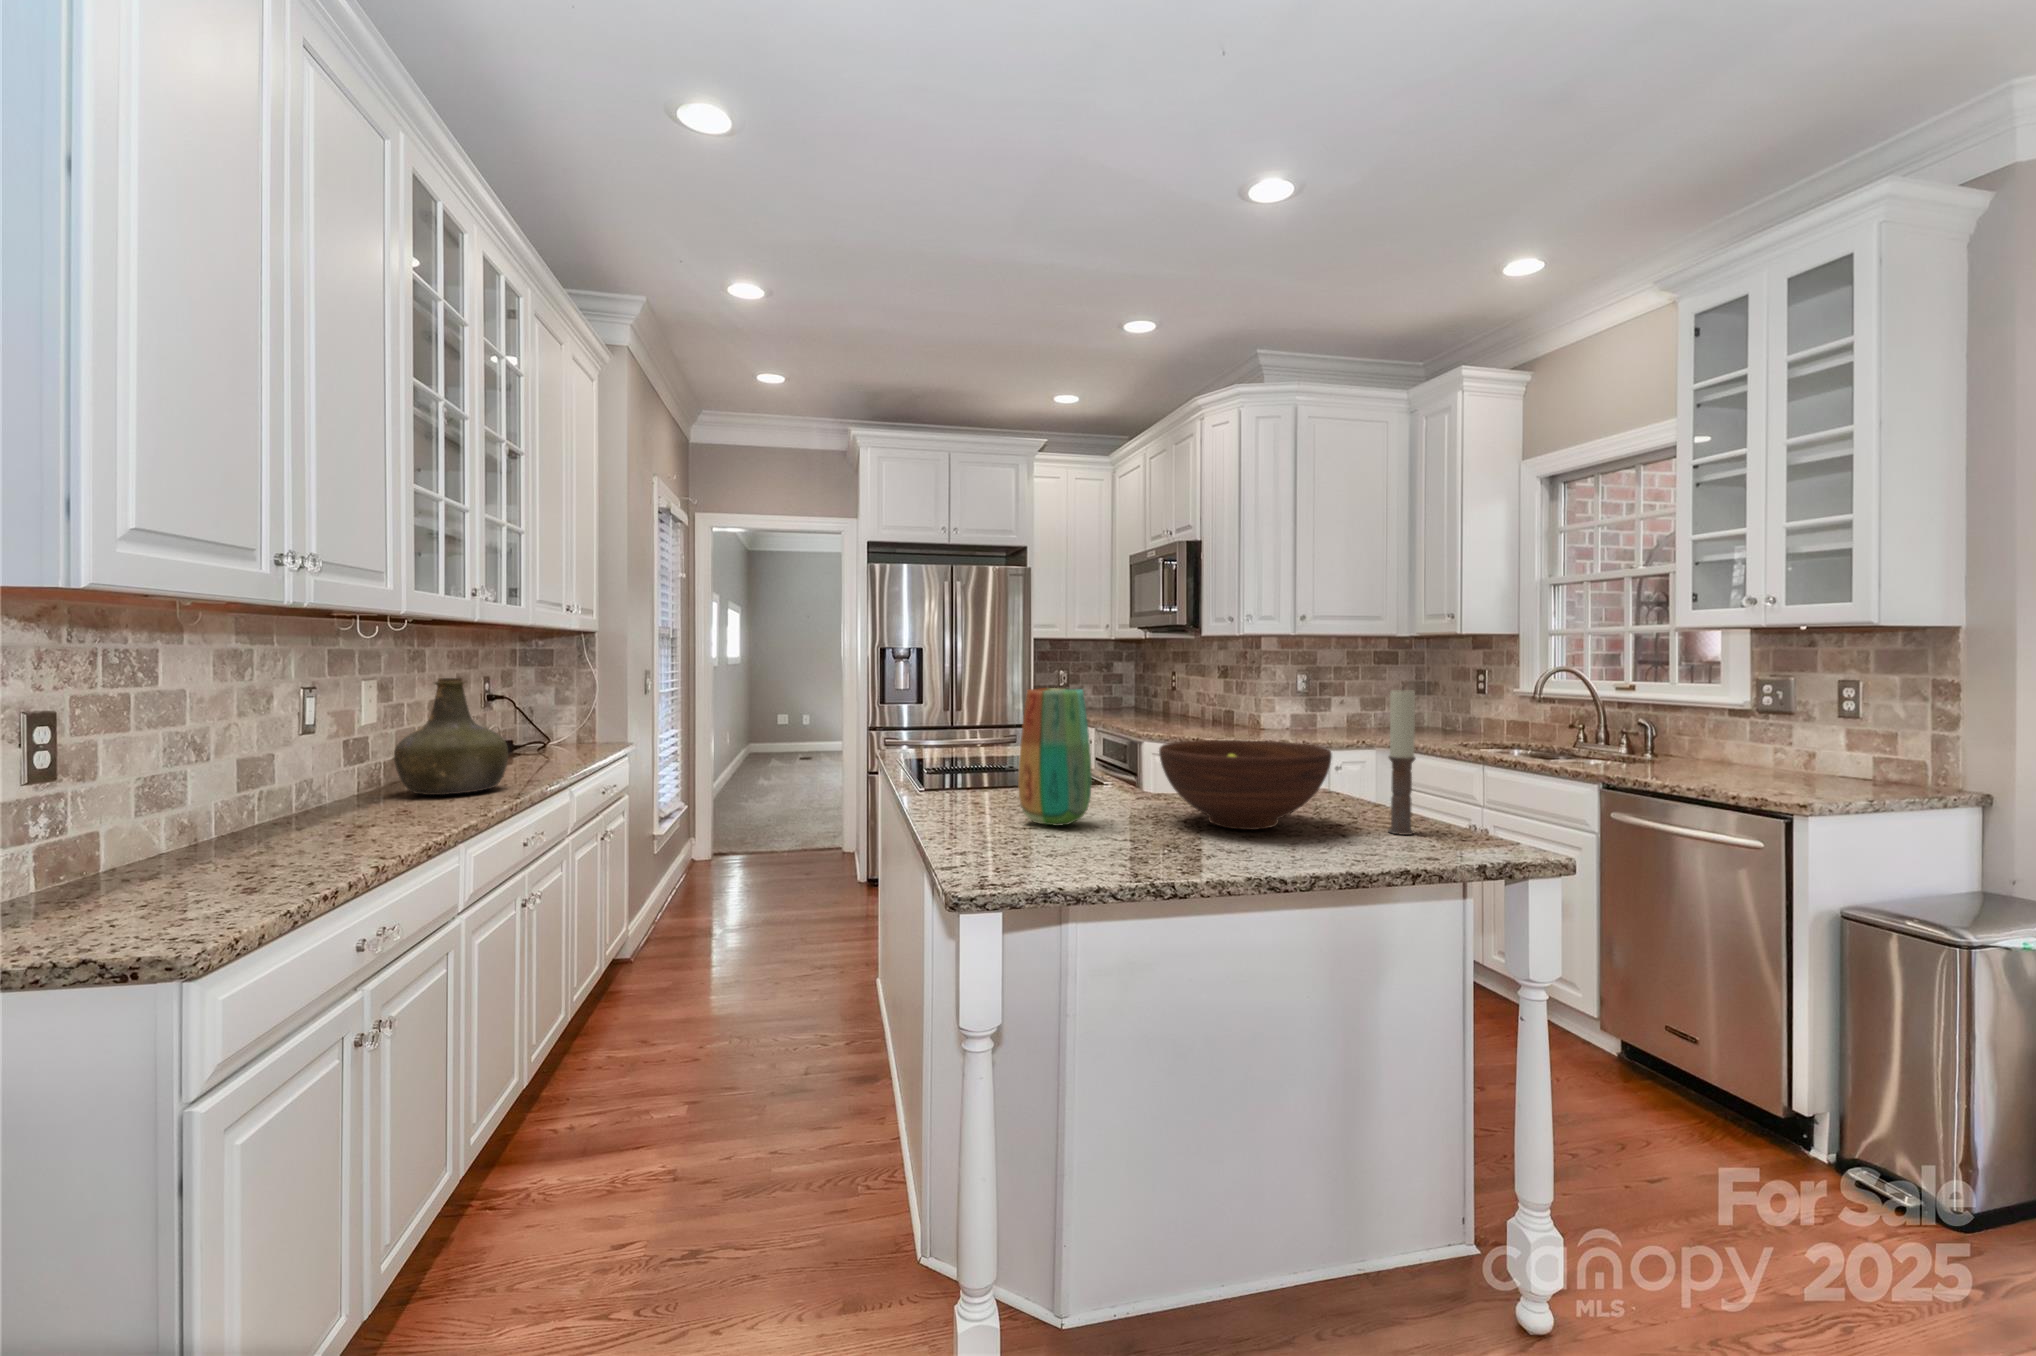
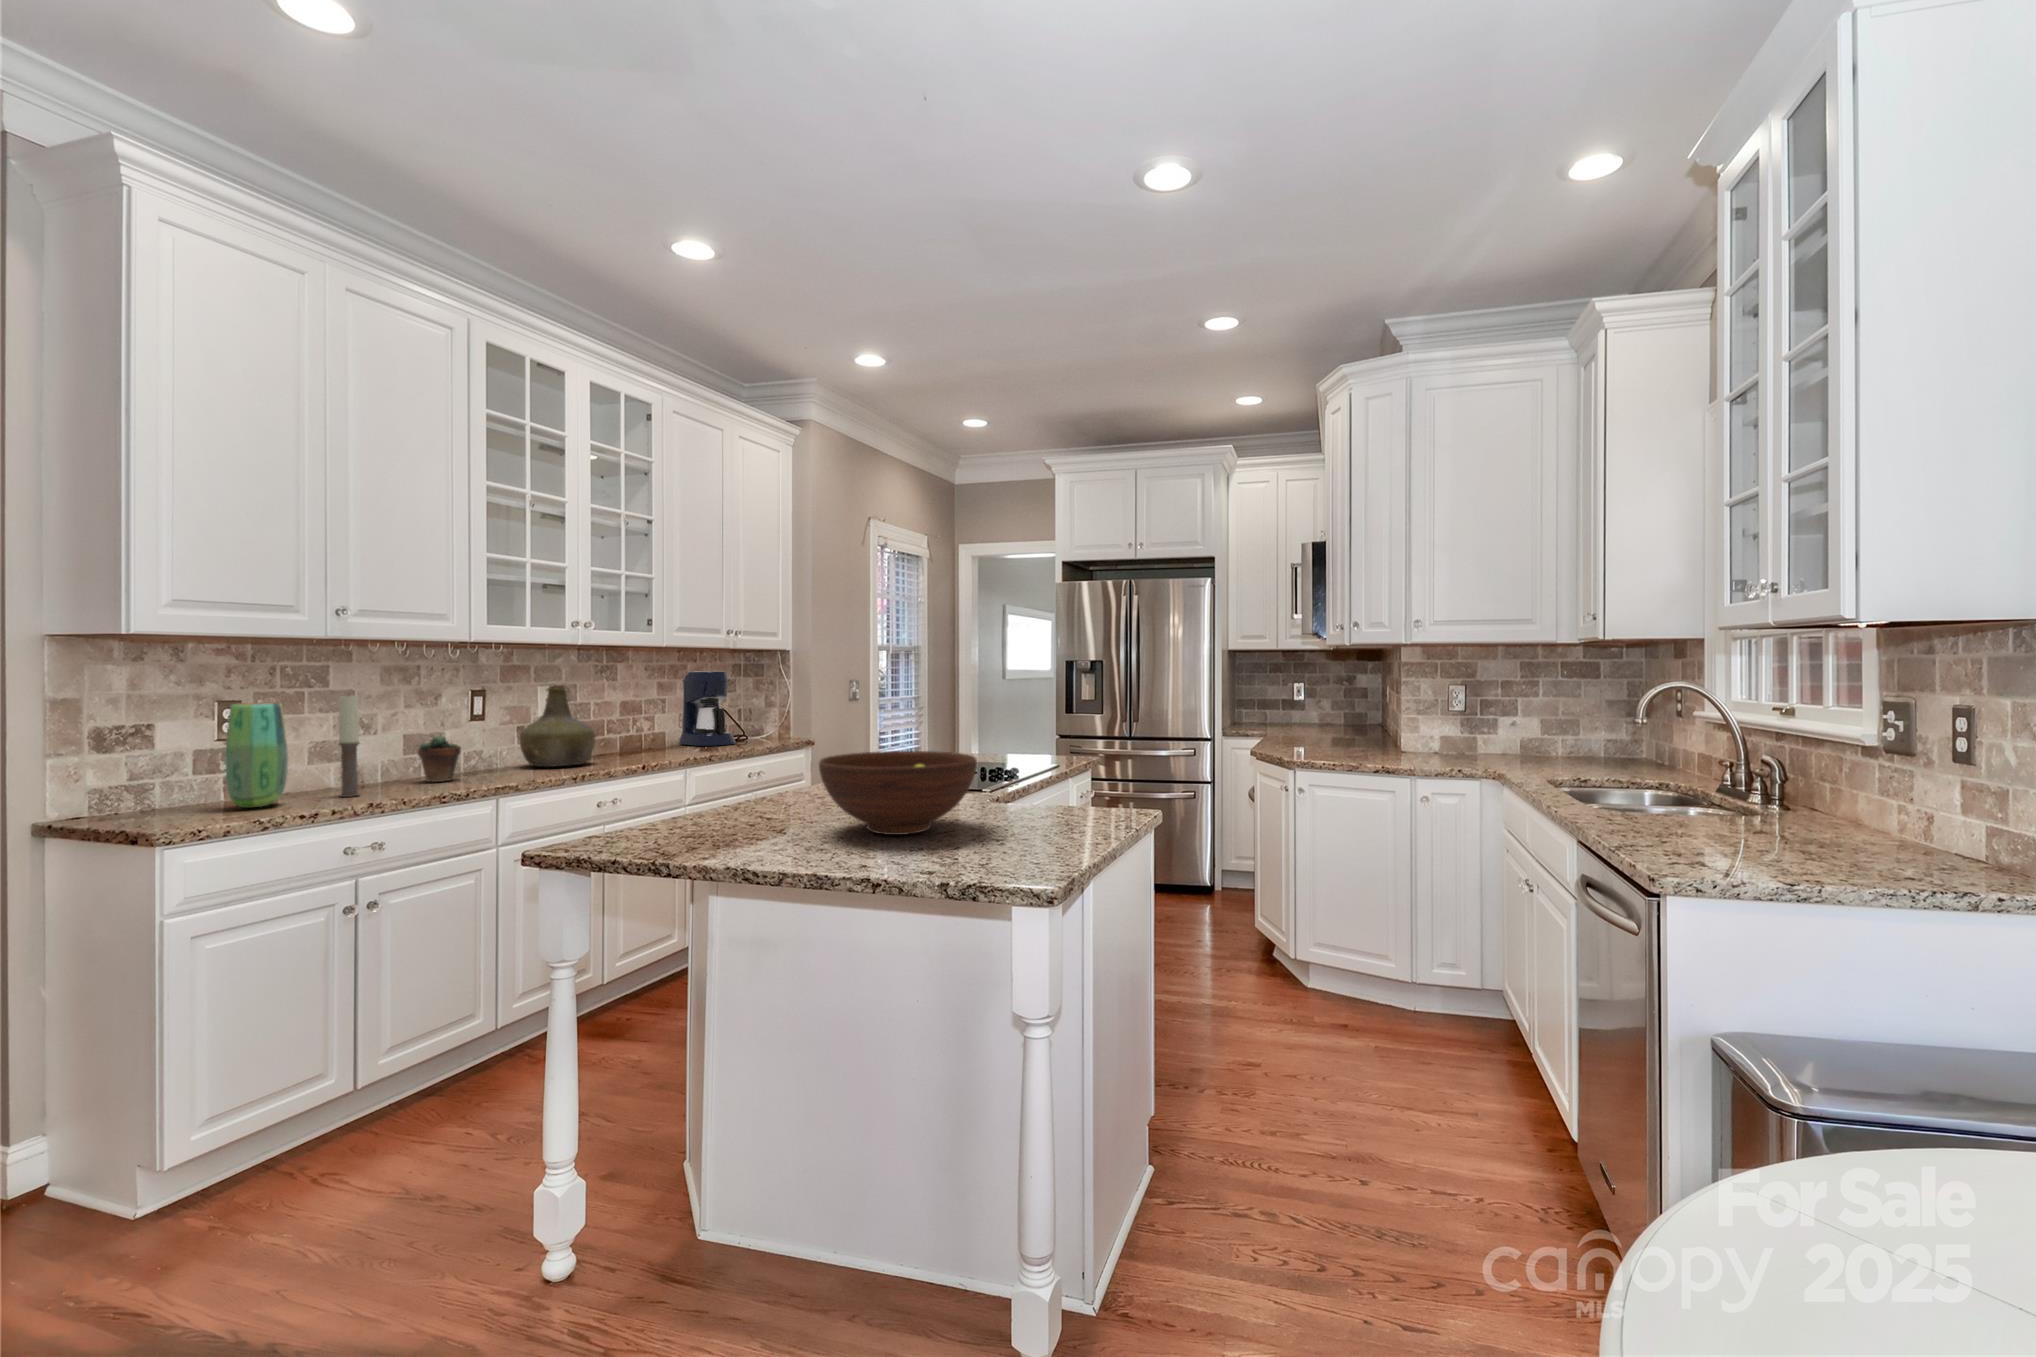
coffee maker: none [508,659,590,756] -> present [679,671,735,746]
vase: present [1018,688,1092,826] -> present [226,702,288,808]
candle: present [1388,689,1415,835] -> present [339,695,360,797]
succulent plant: none [312,731,383,828] -> present [418,723,461,782]

